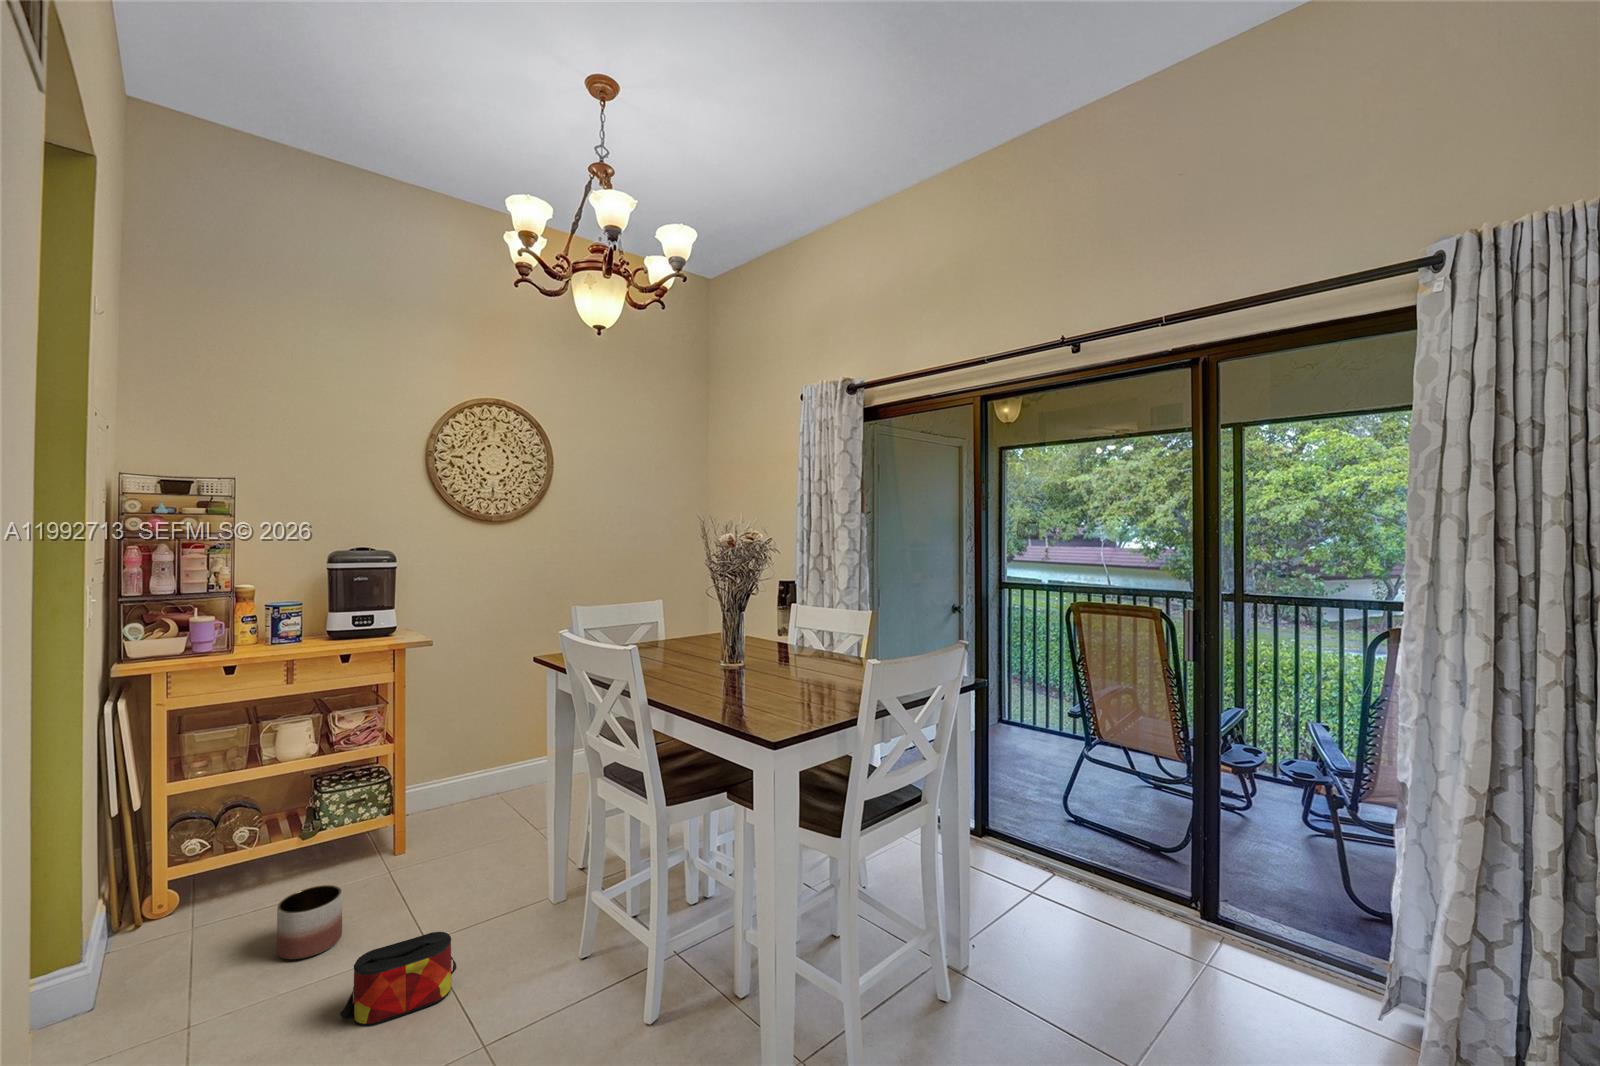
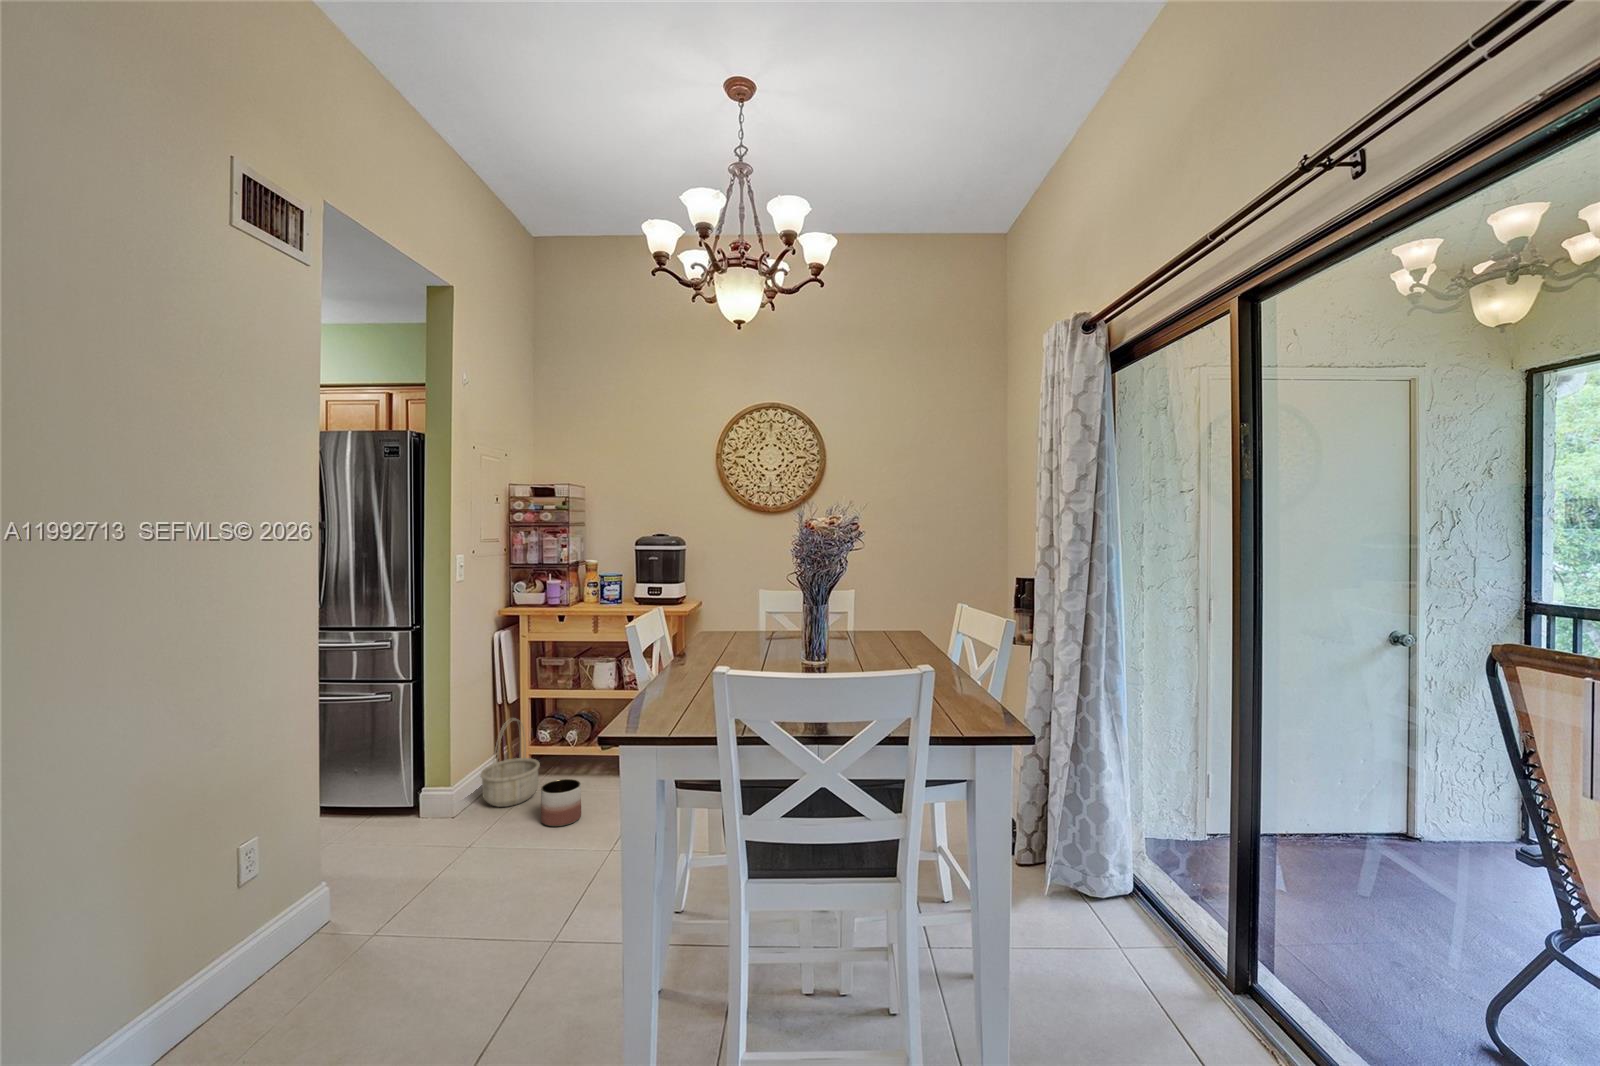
basket: none [111,832,223,976] -> present [481,718,540,807]
bag: present [340,932,456,1026] -> none [515,831,588,888]

